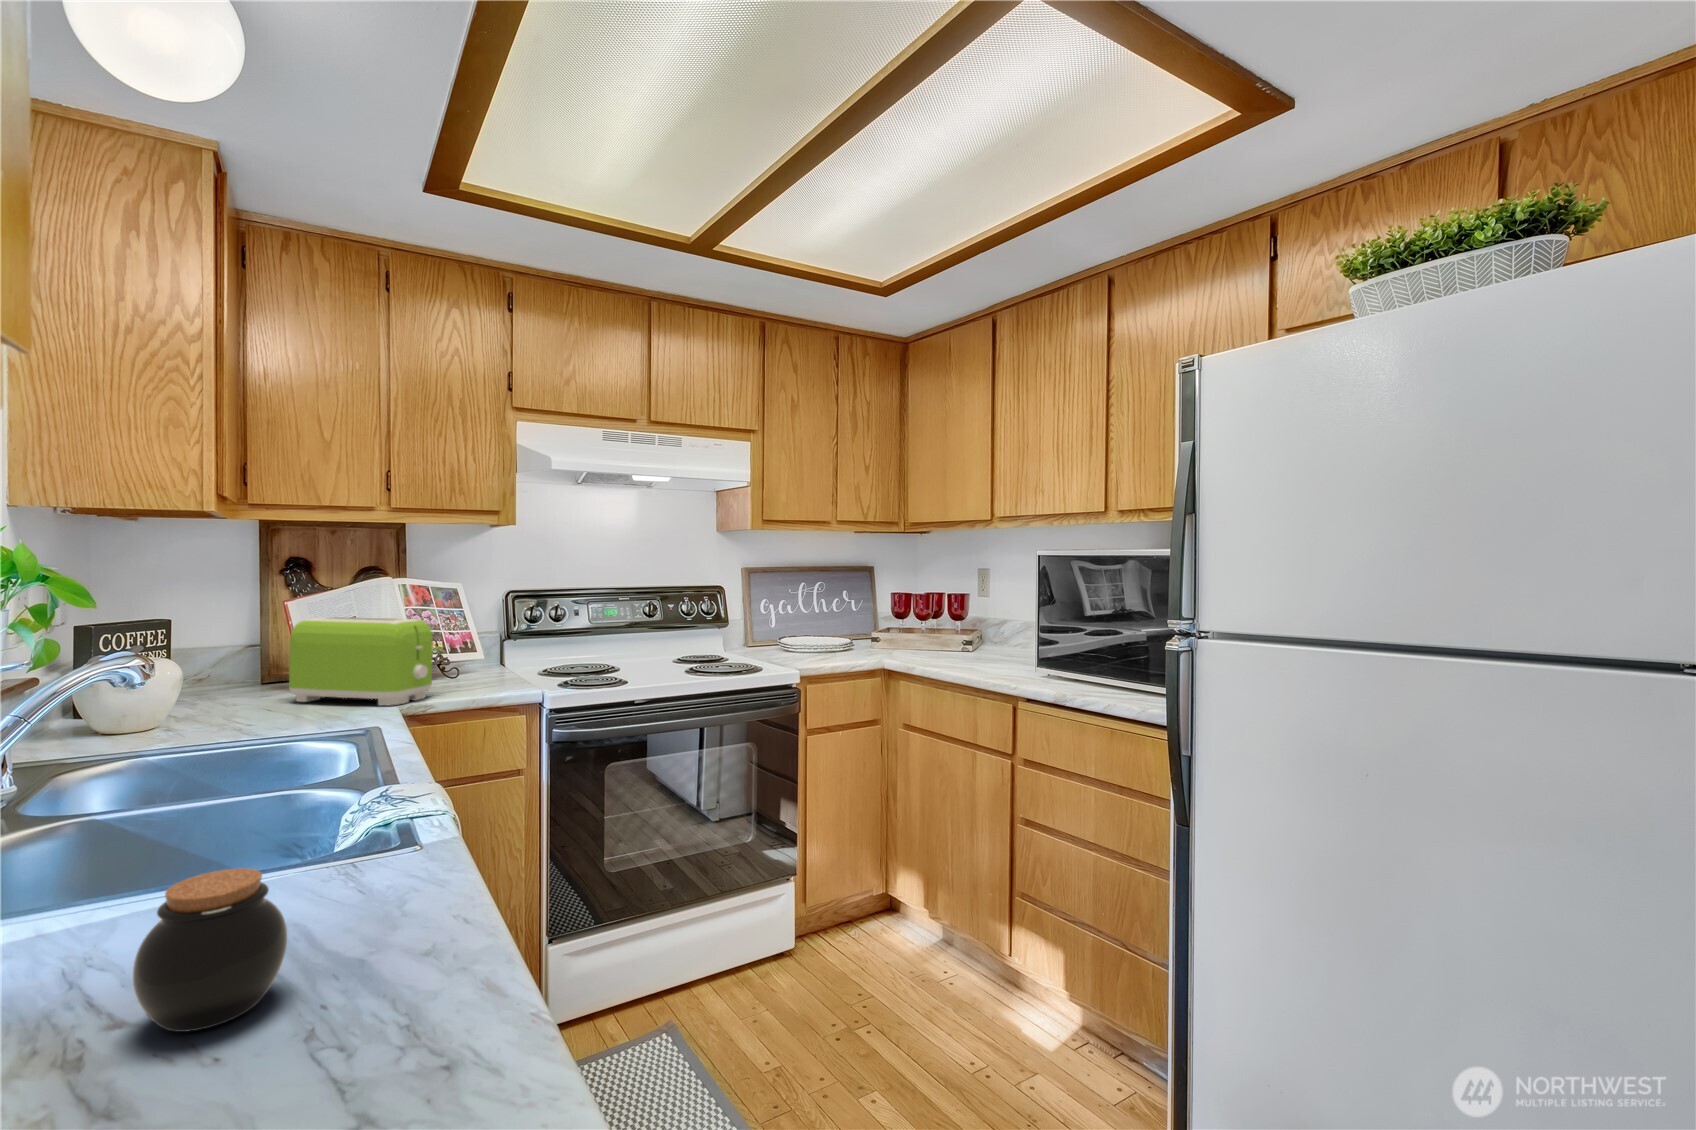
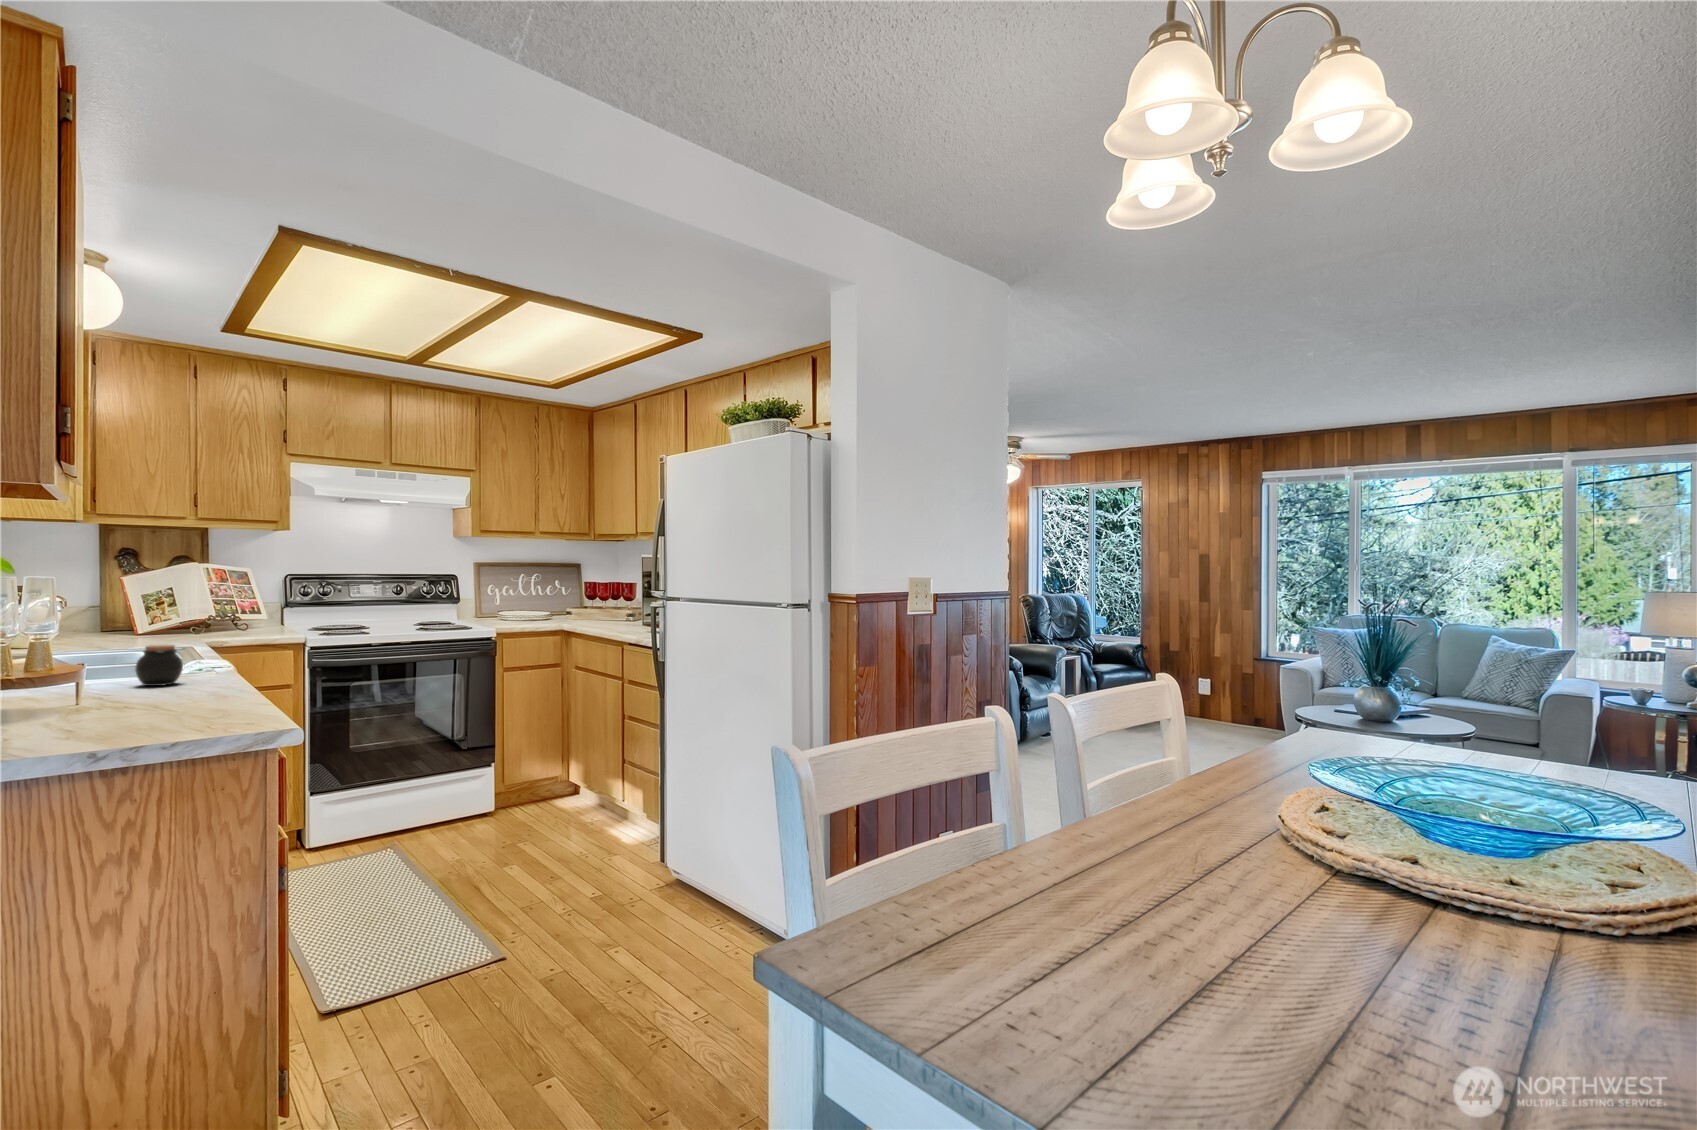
toaster: present [289,617,433,706] -> none [129,587,229,639]

